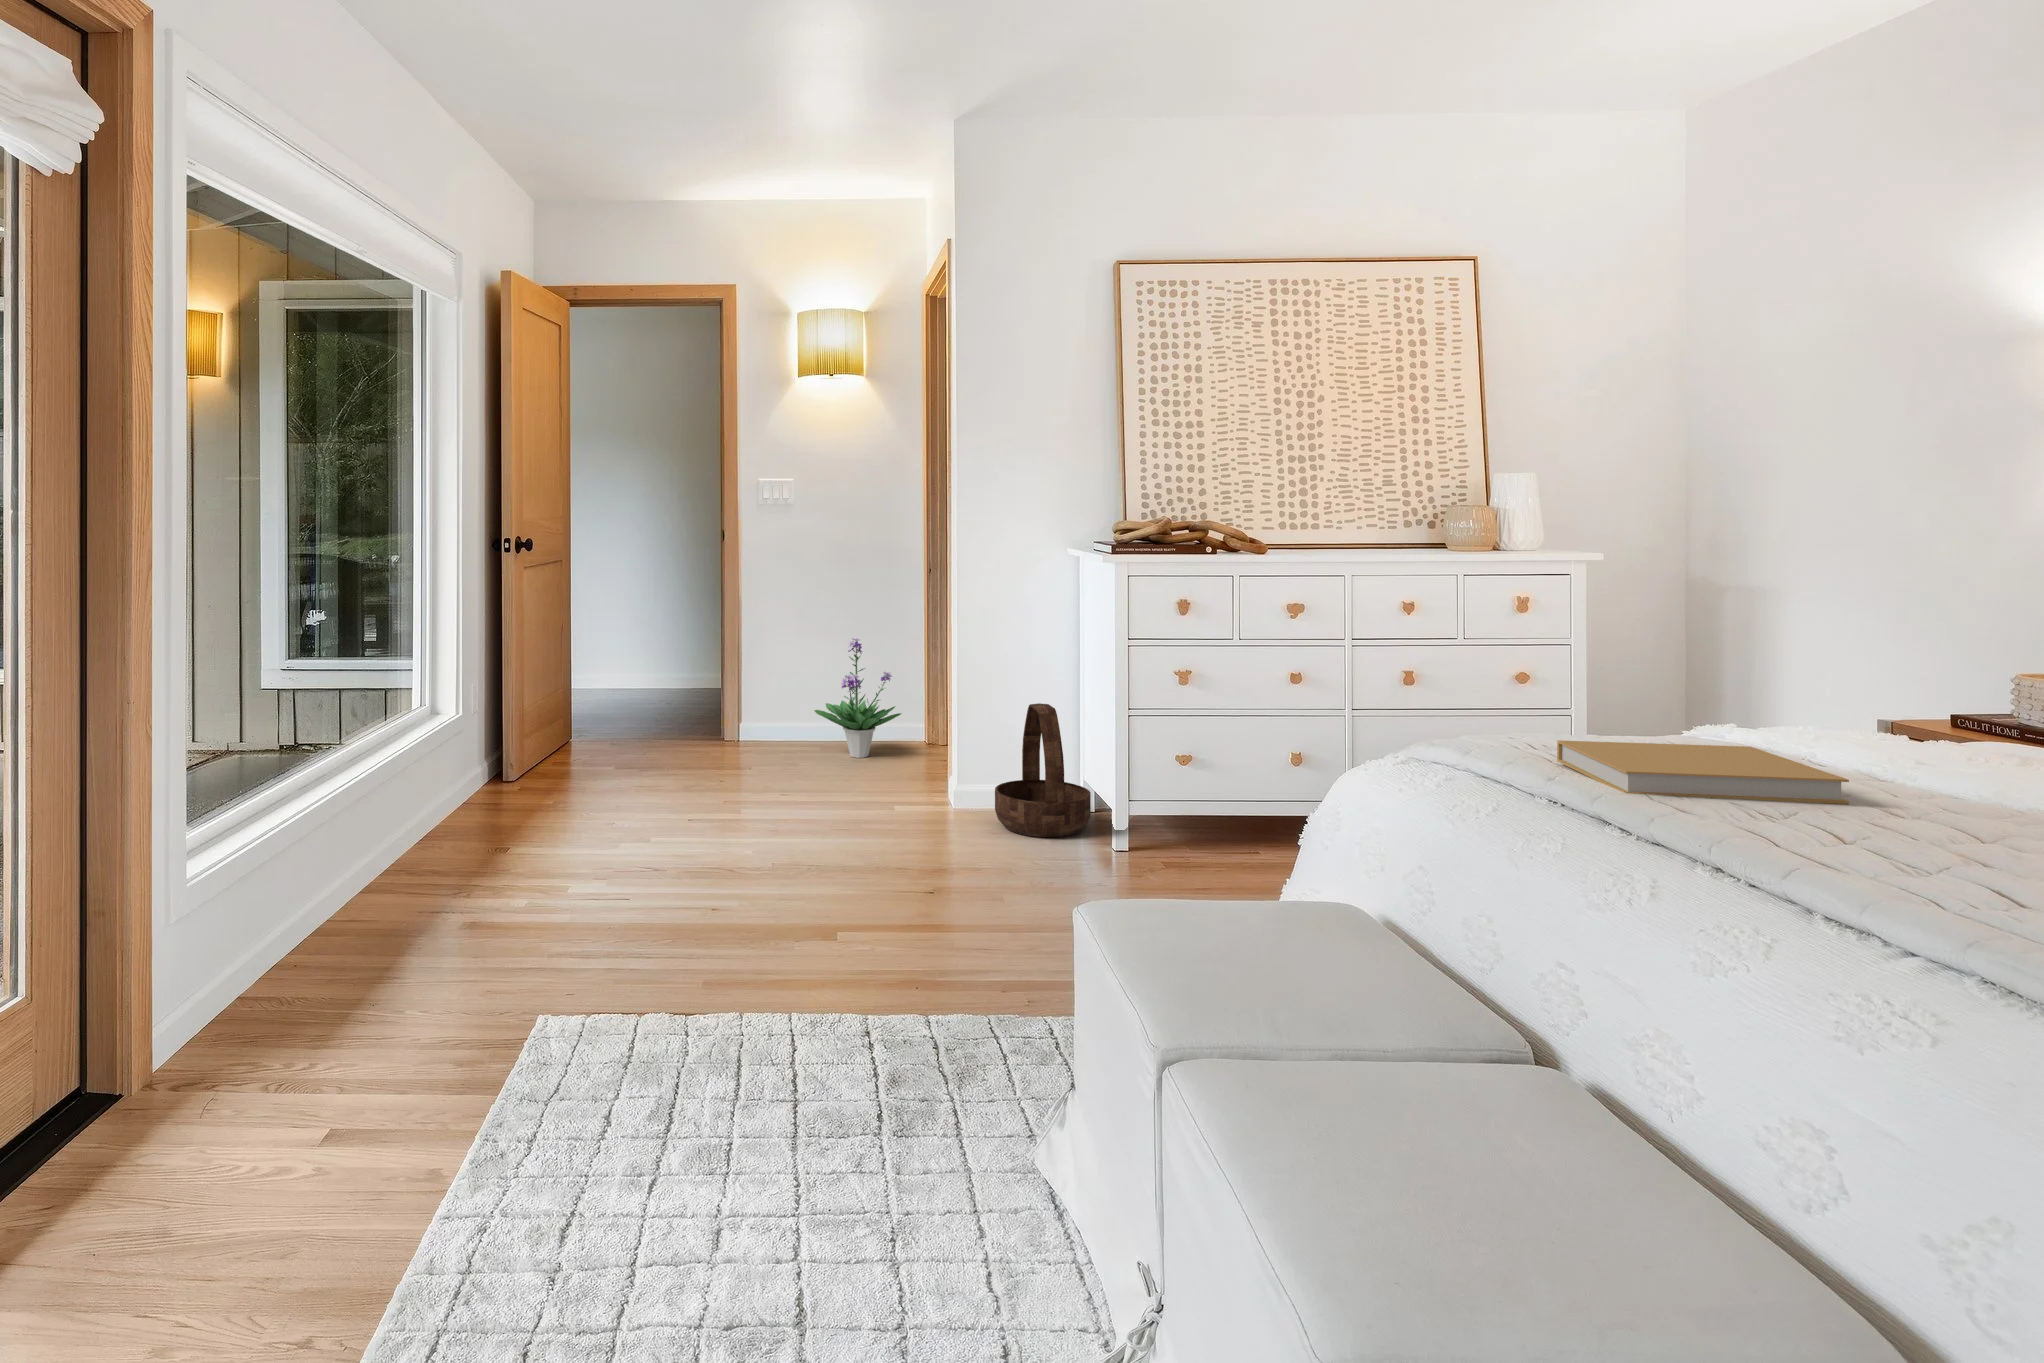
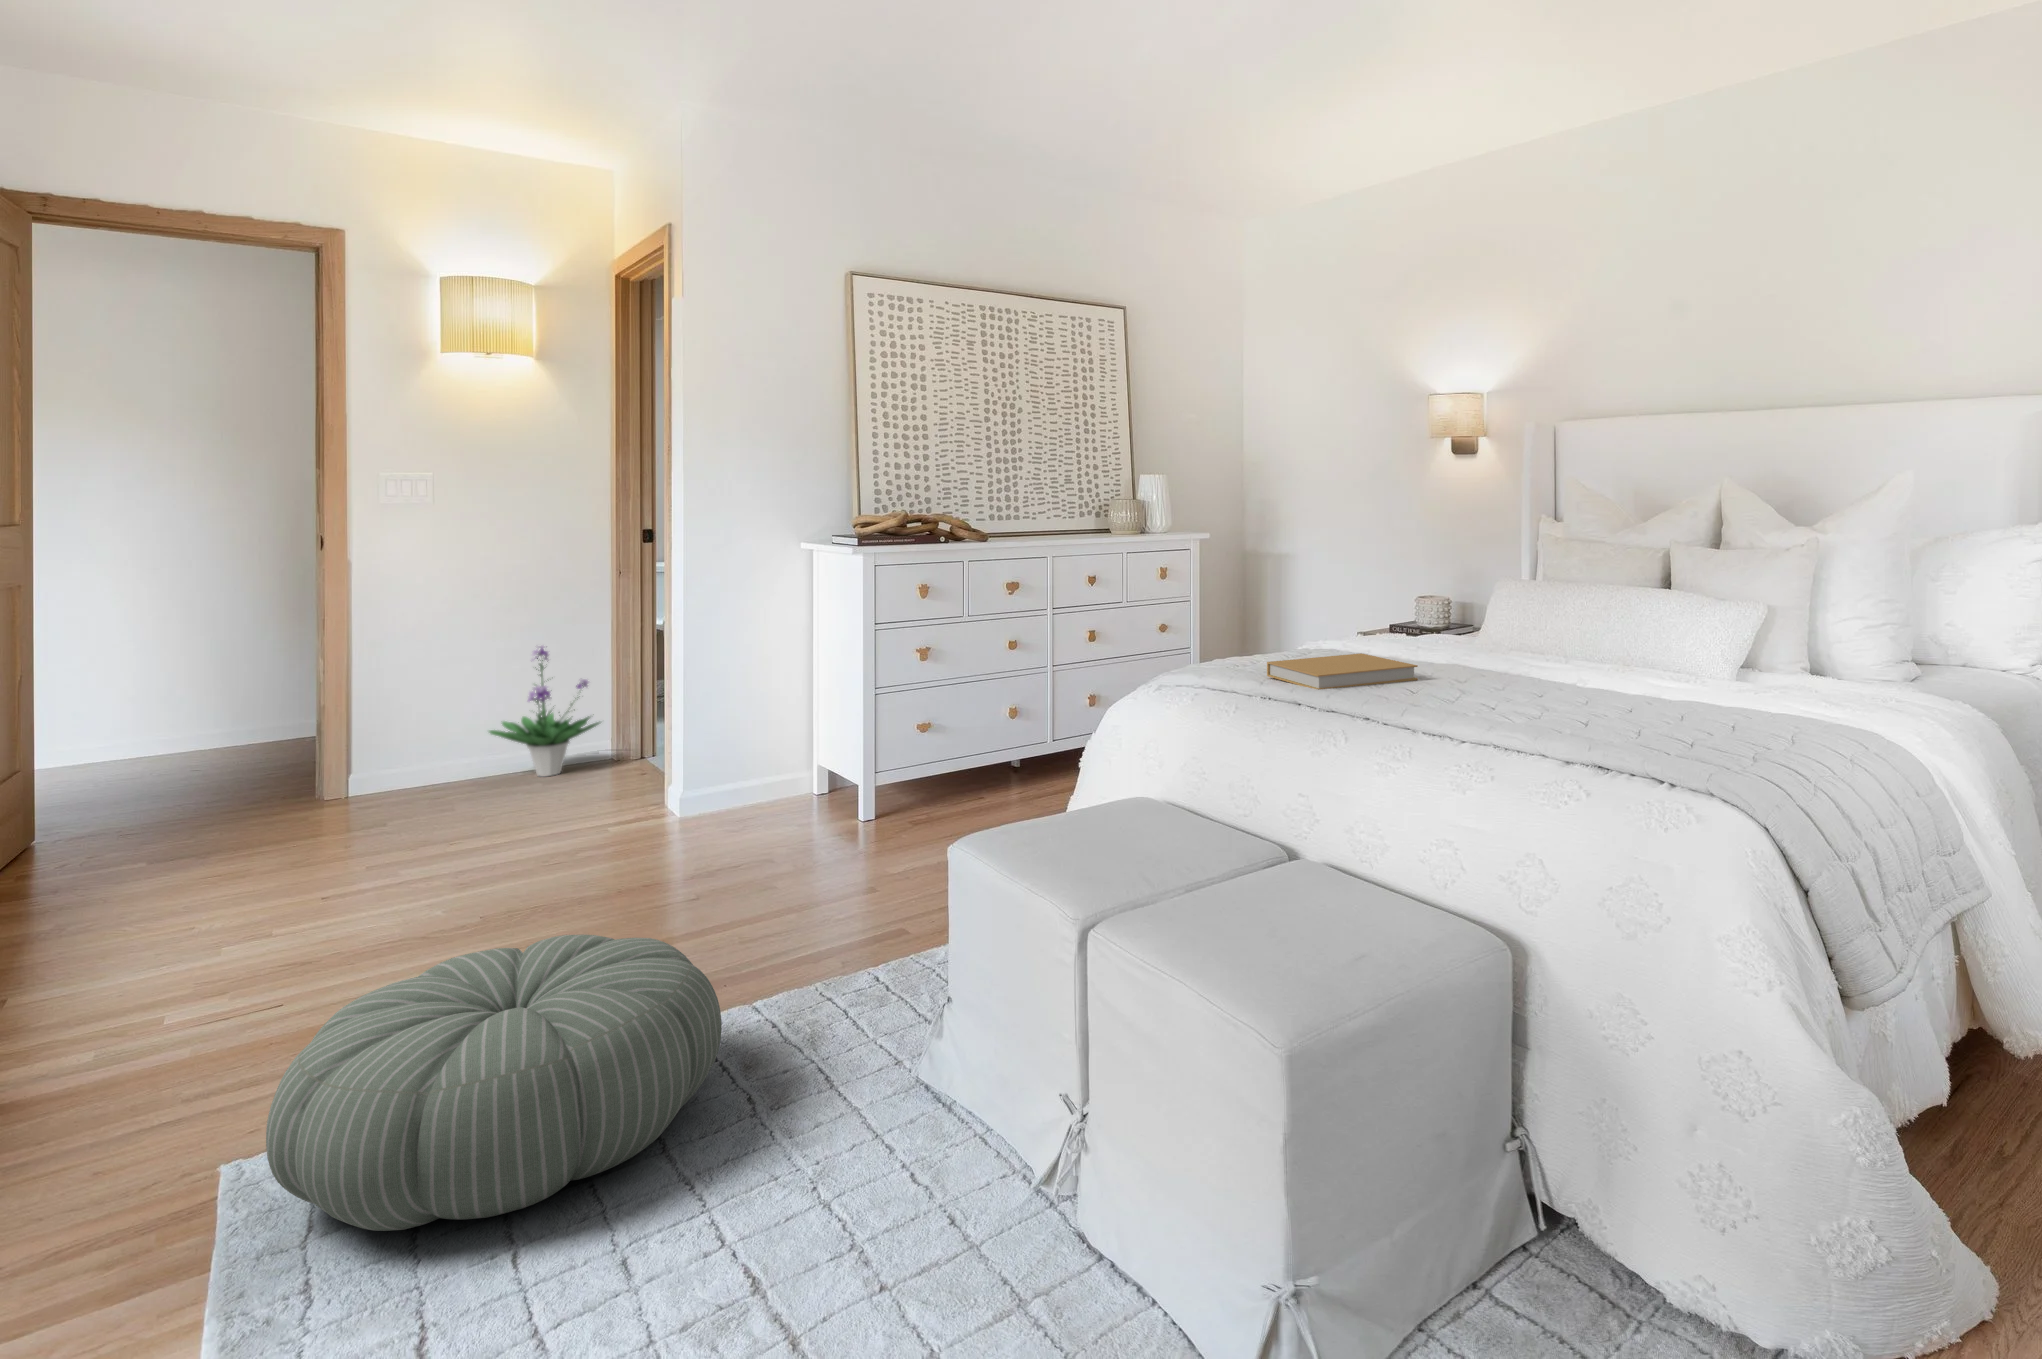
basket: present [995,703,1091,837] -> none [741,690,839,818]
pouf: none [529,905,864,1146] -> present [266,934,722,1231]

